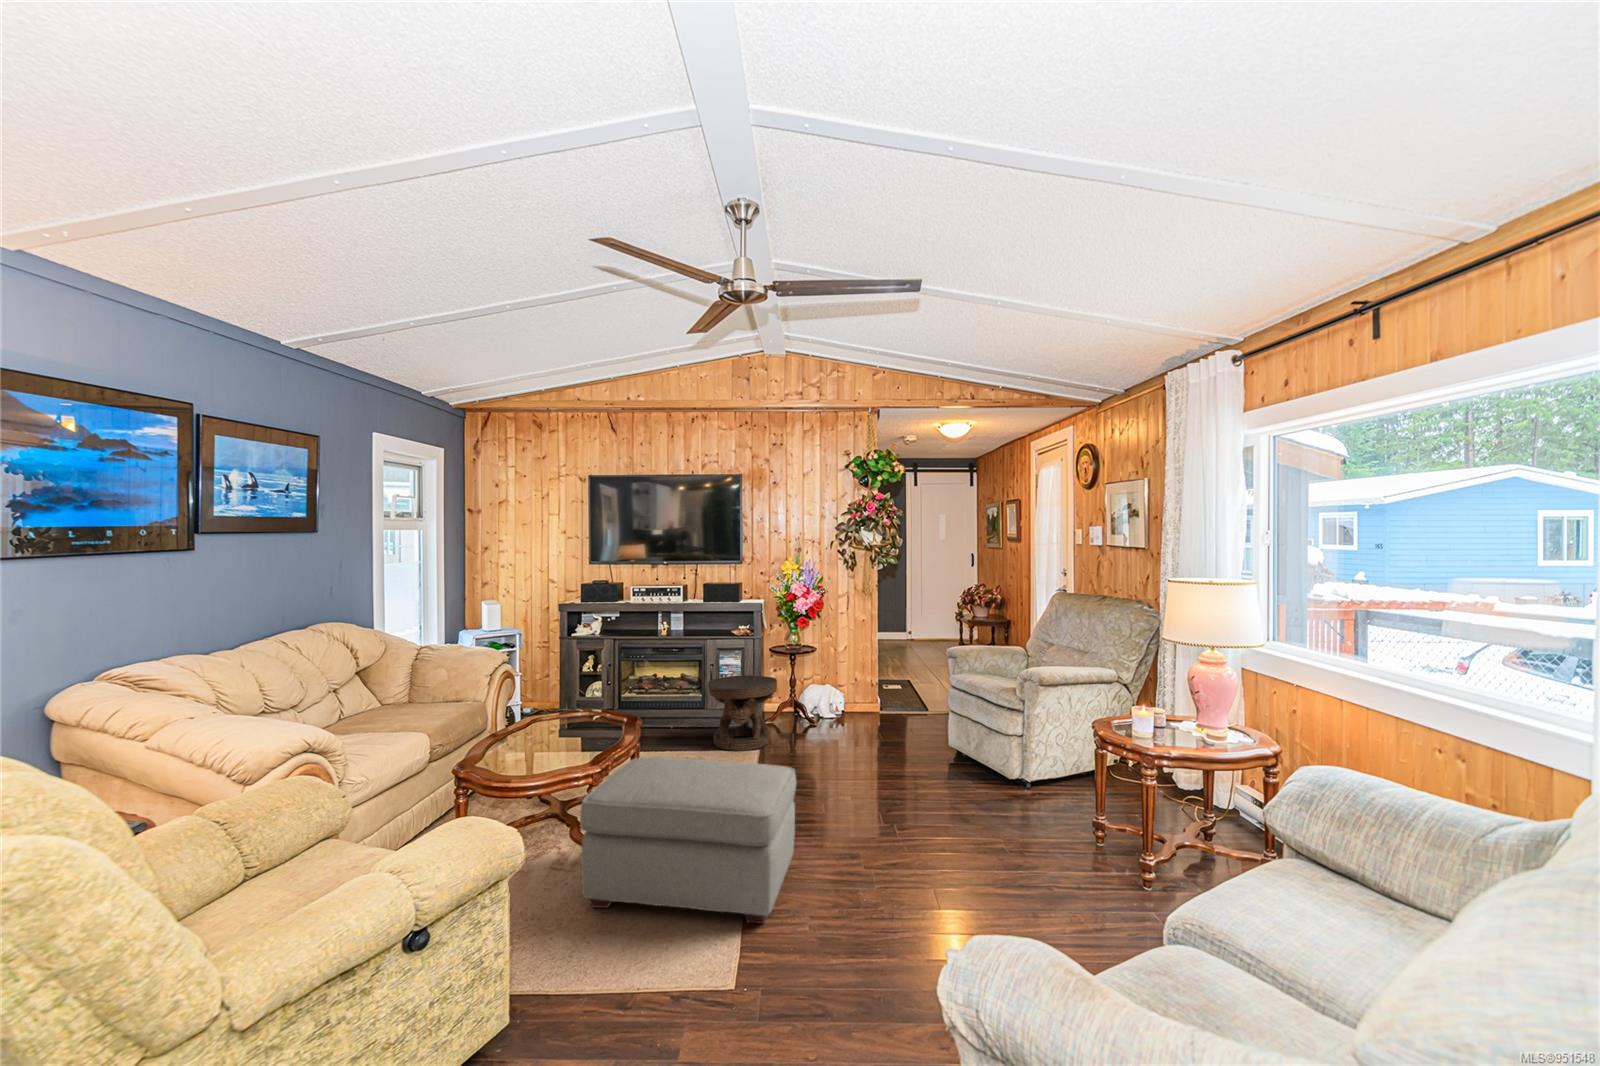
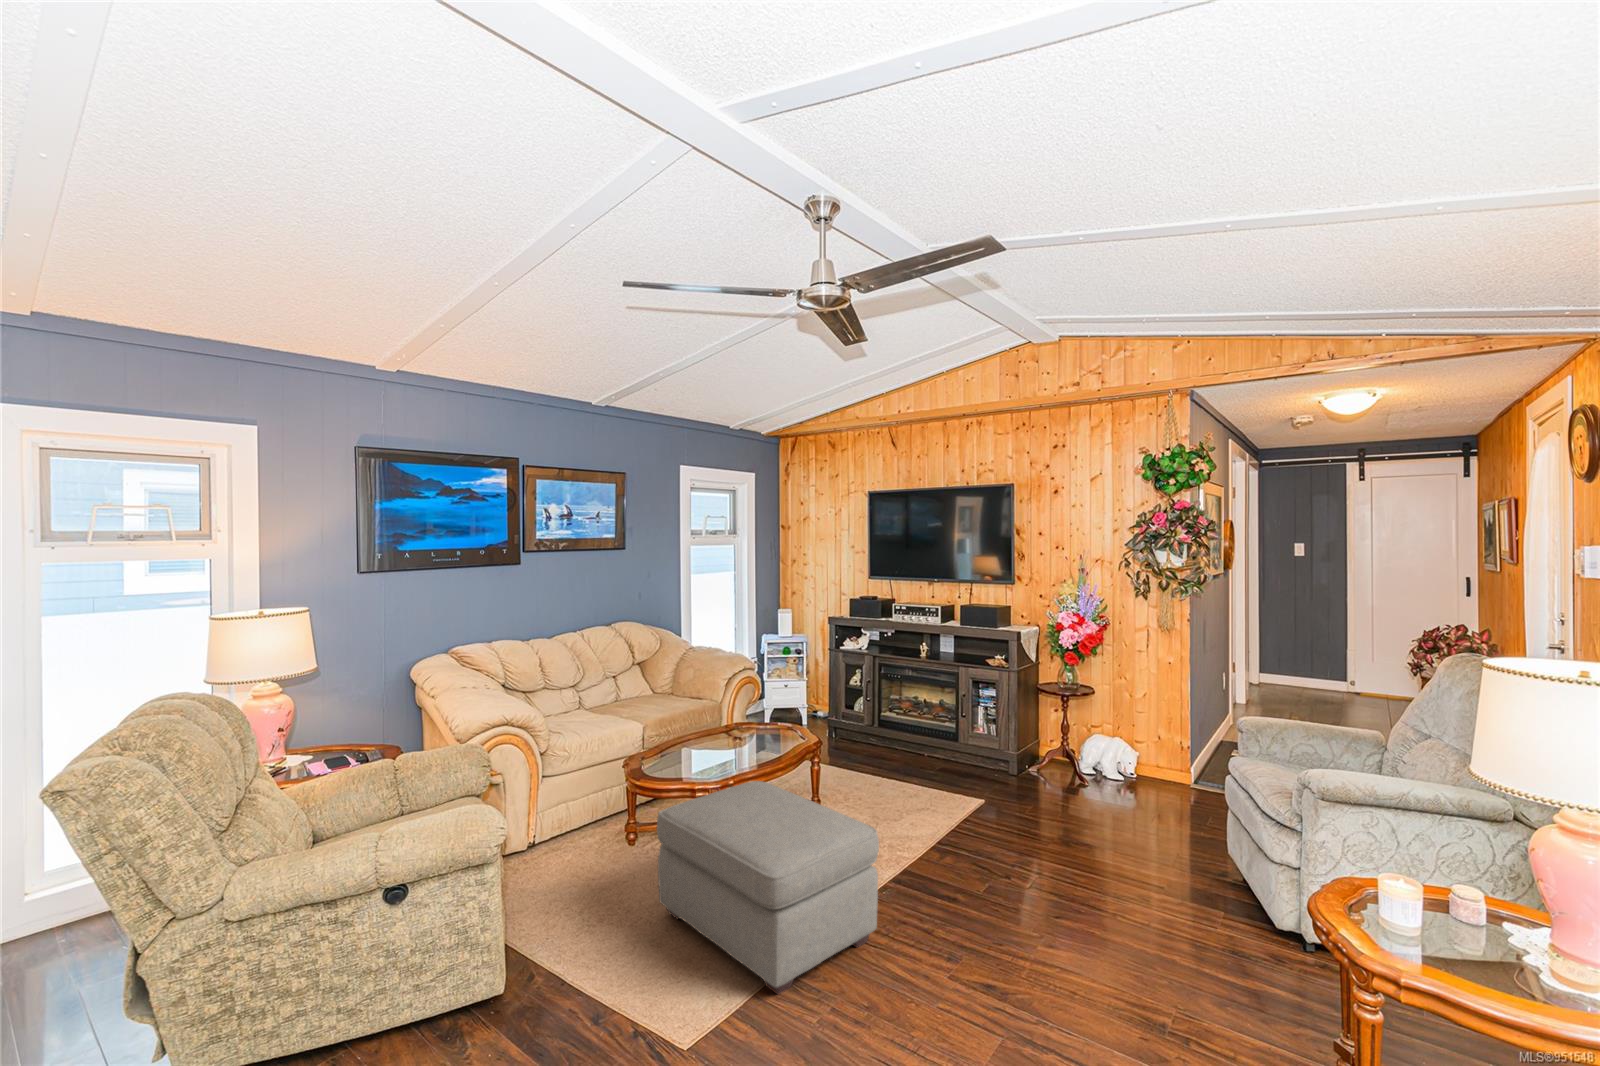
side table: present [708,675,777,751] -> none [940,709,1022,796]

